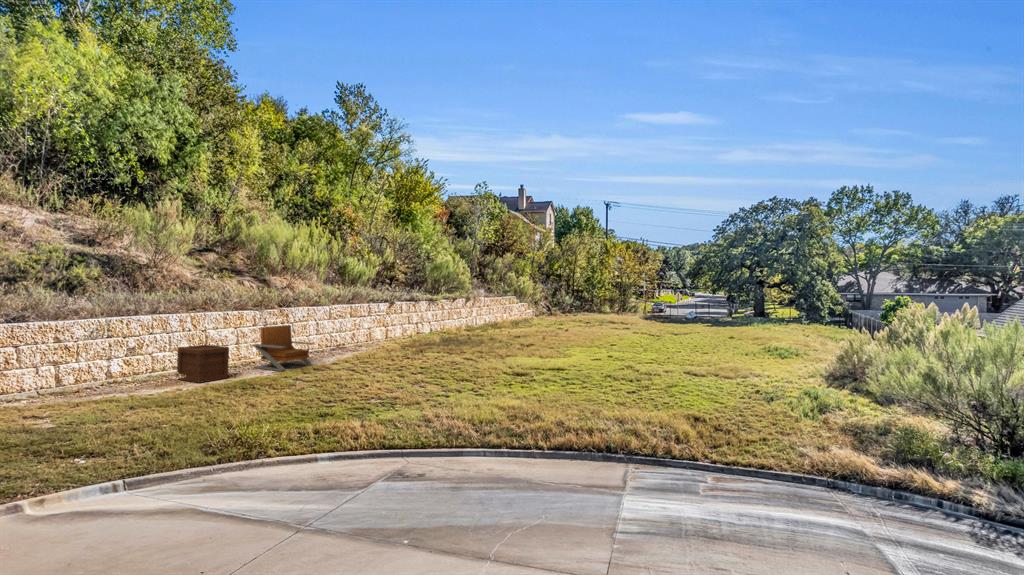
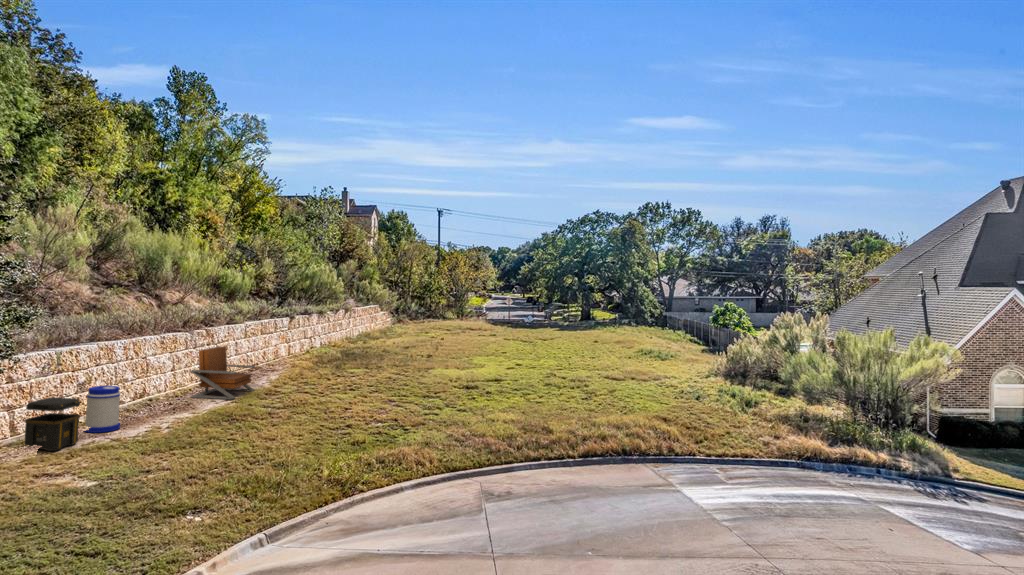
wooden crate: present [177,345,229,383] -> none [124,374,186,419]
trash can: none [131,351,161,389] -> present [85,386,120,433]
toolbox: none [67,357,111,400] -> present [24,397,80,451]

